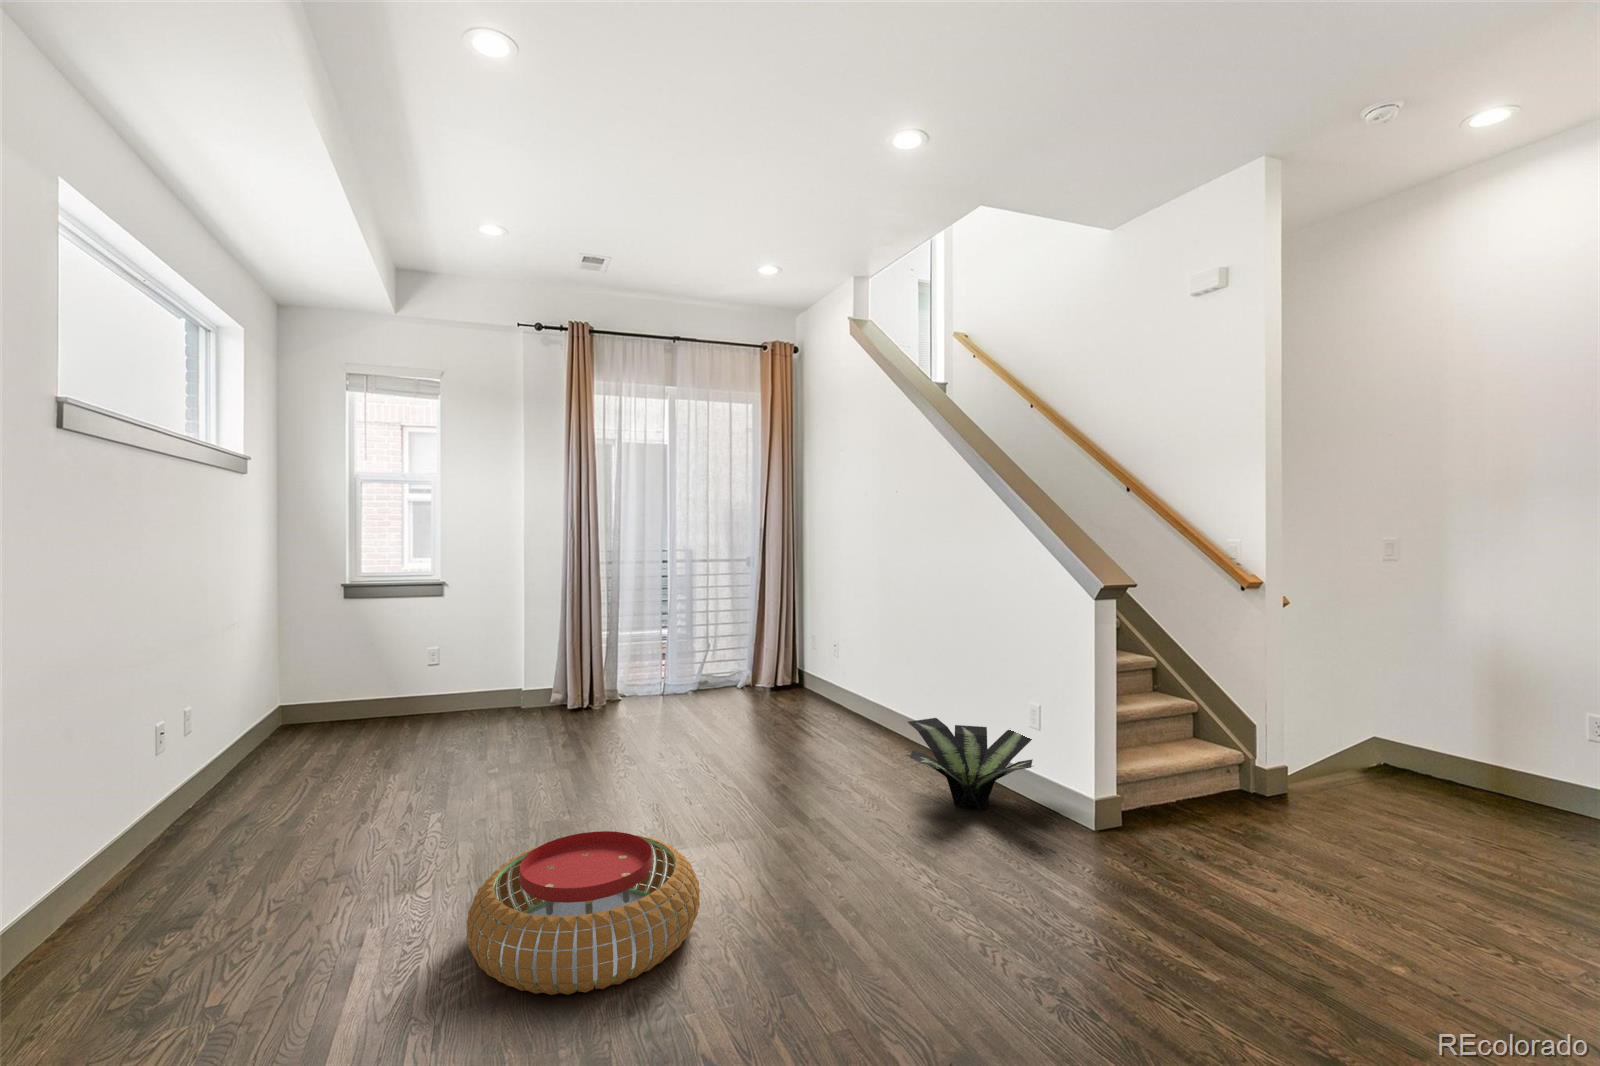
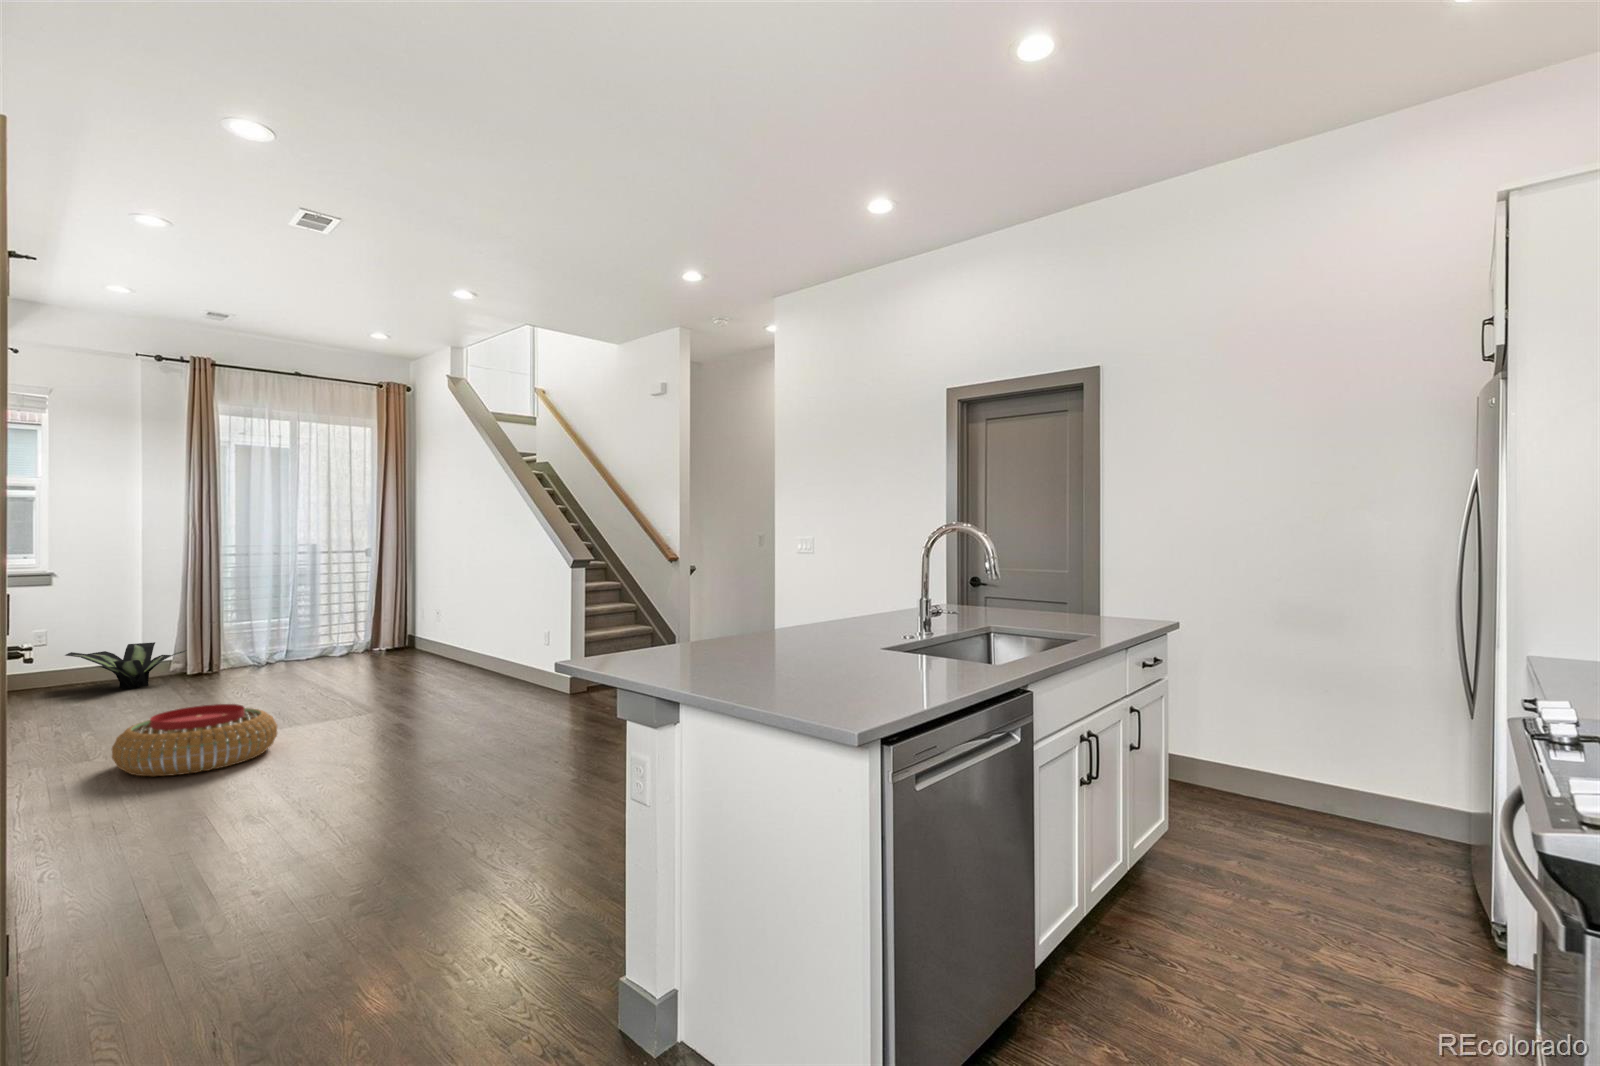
potted plant: present [906,718,1032,810] -> present [65,642,186,689]

